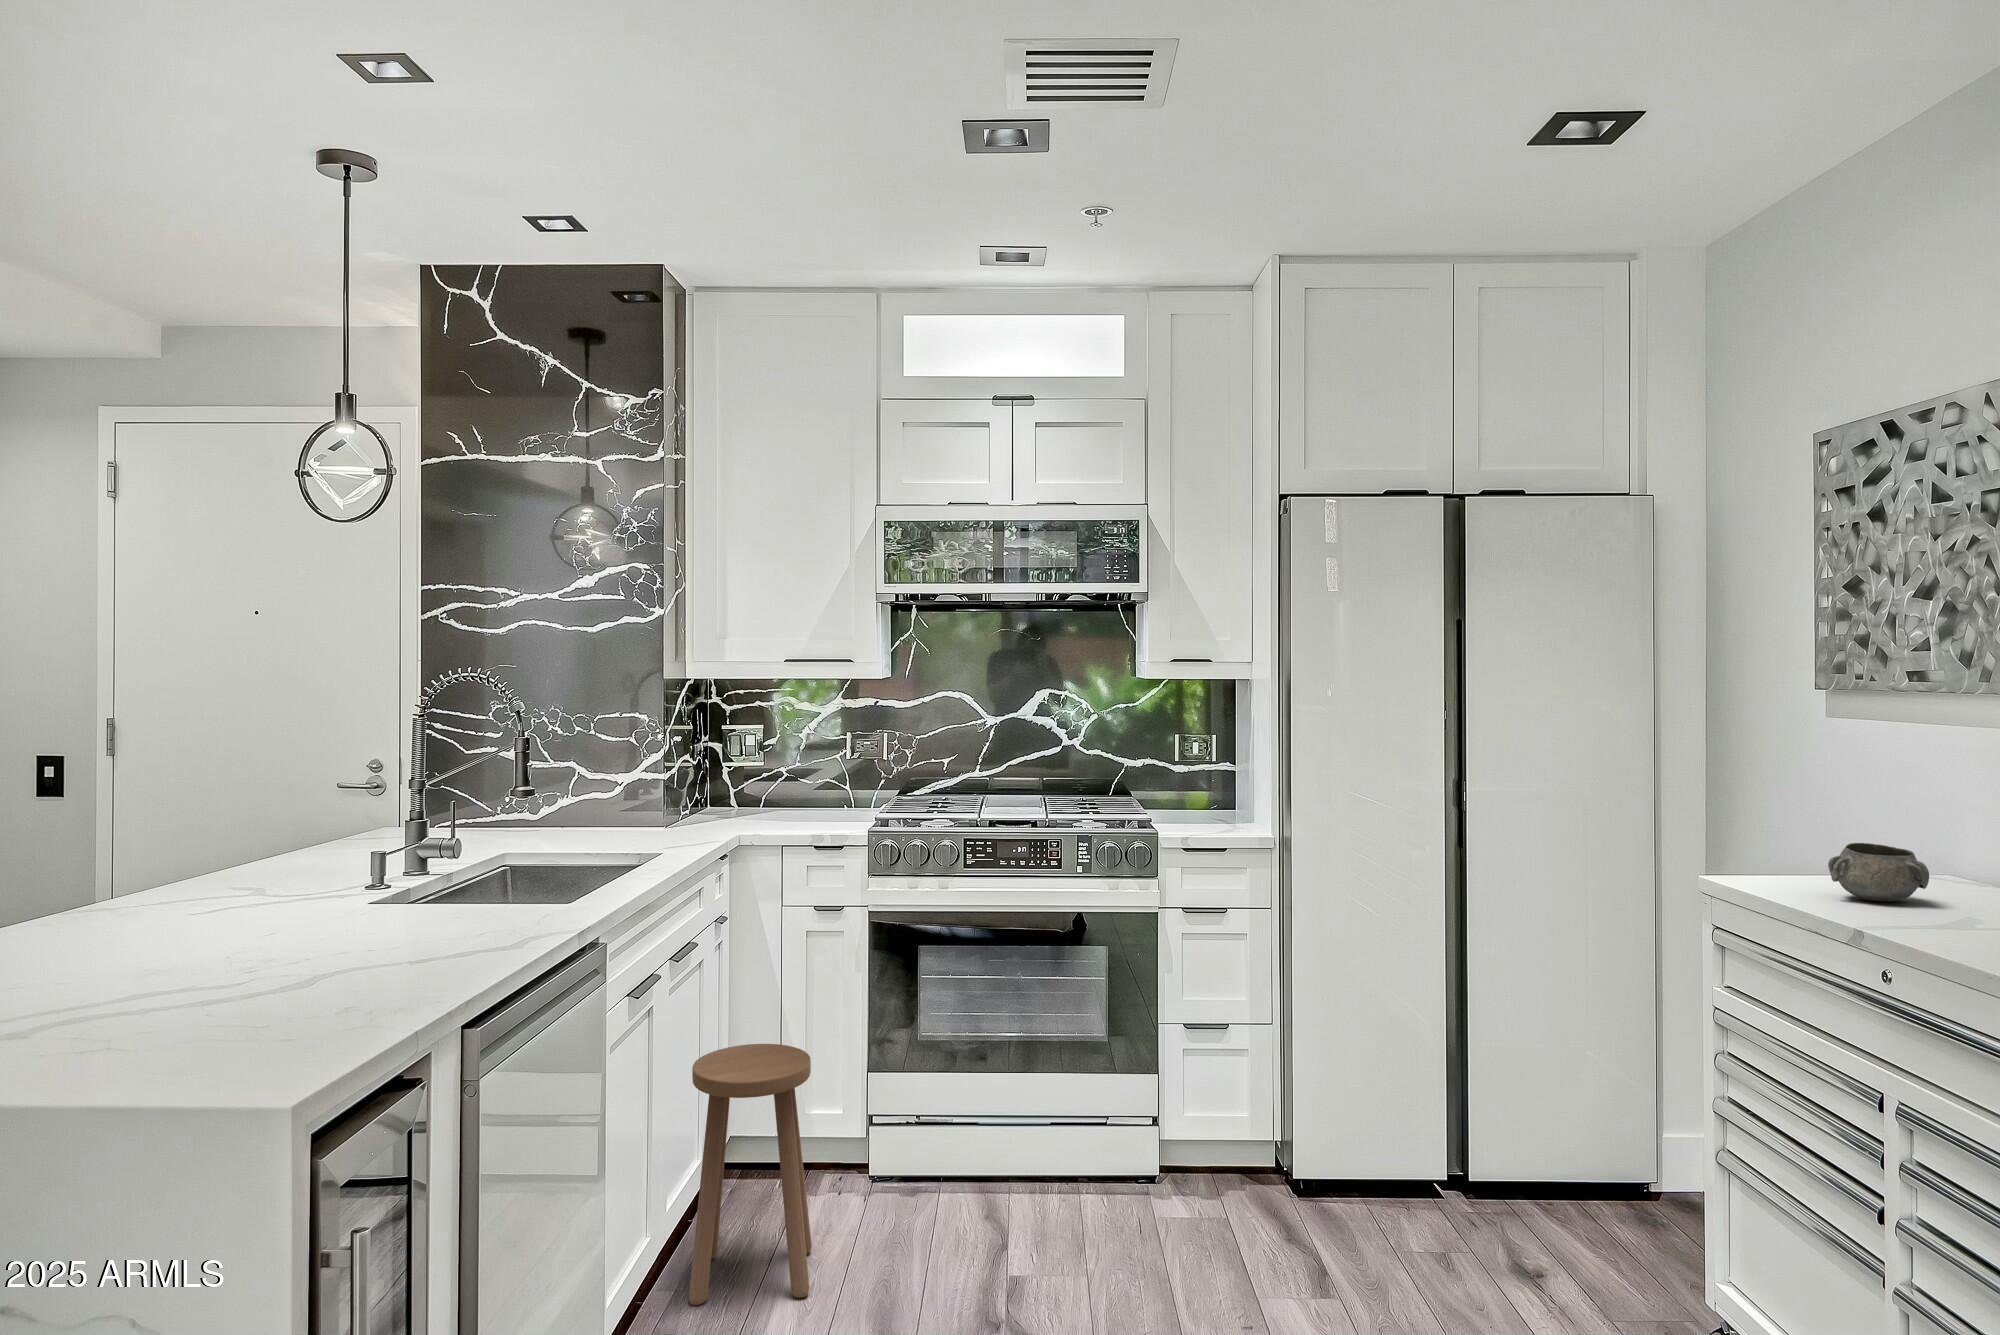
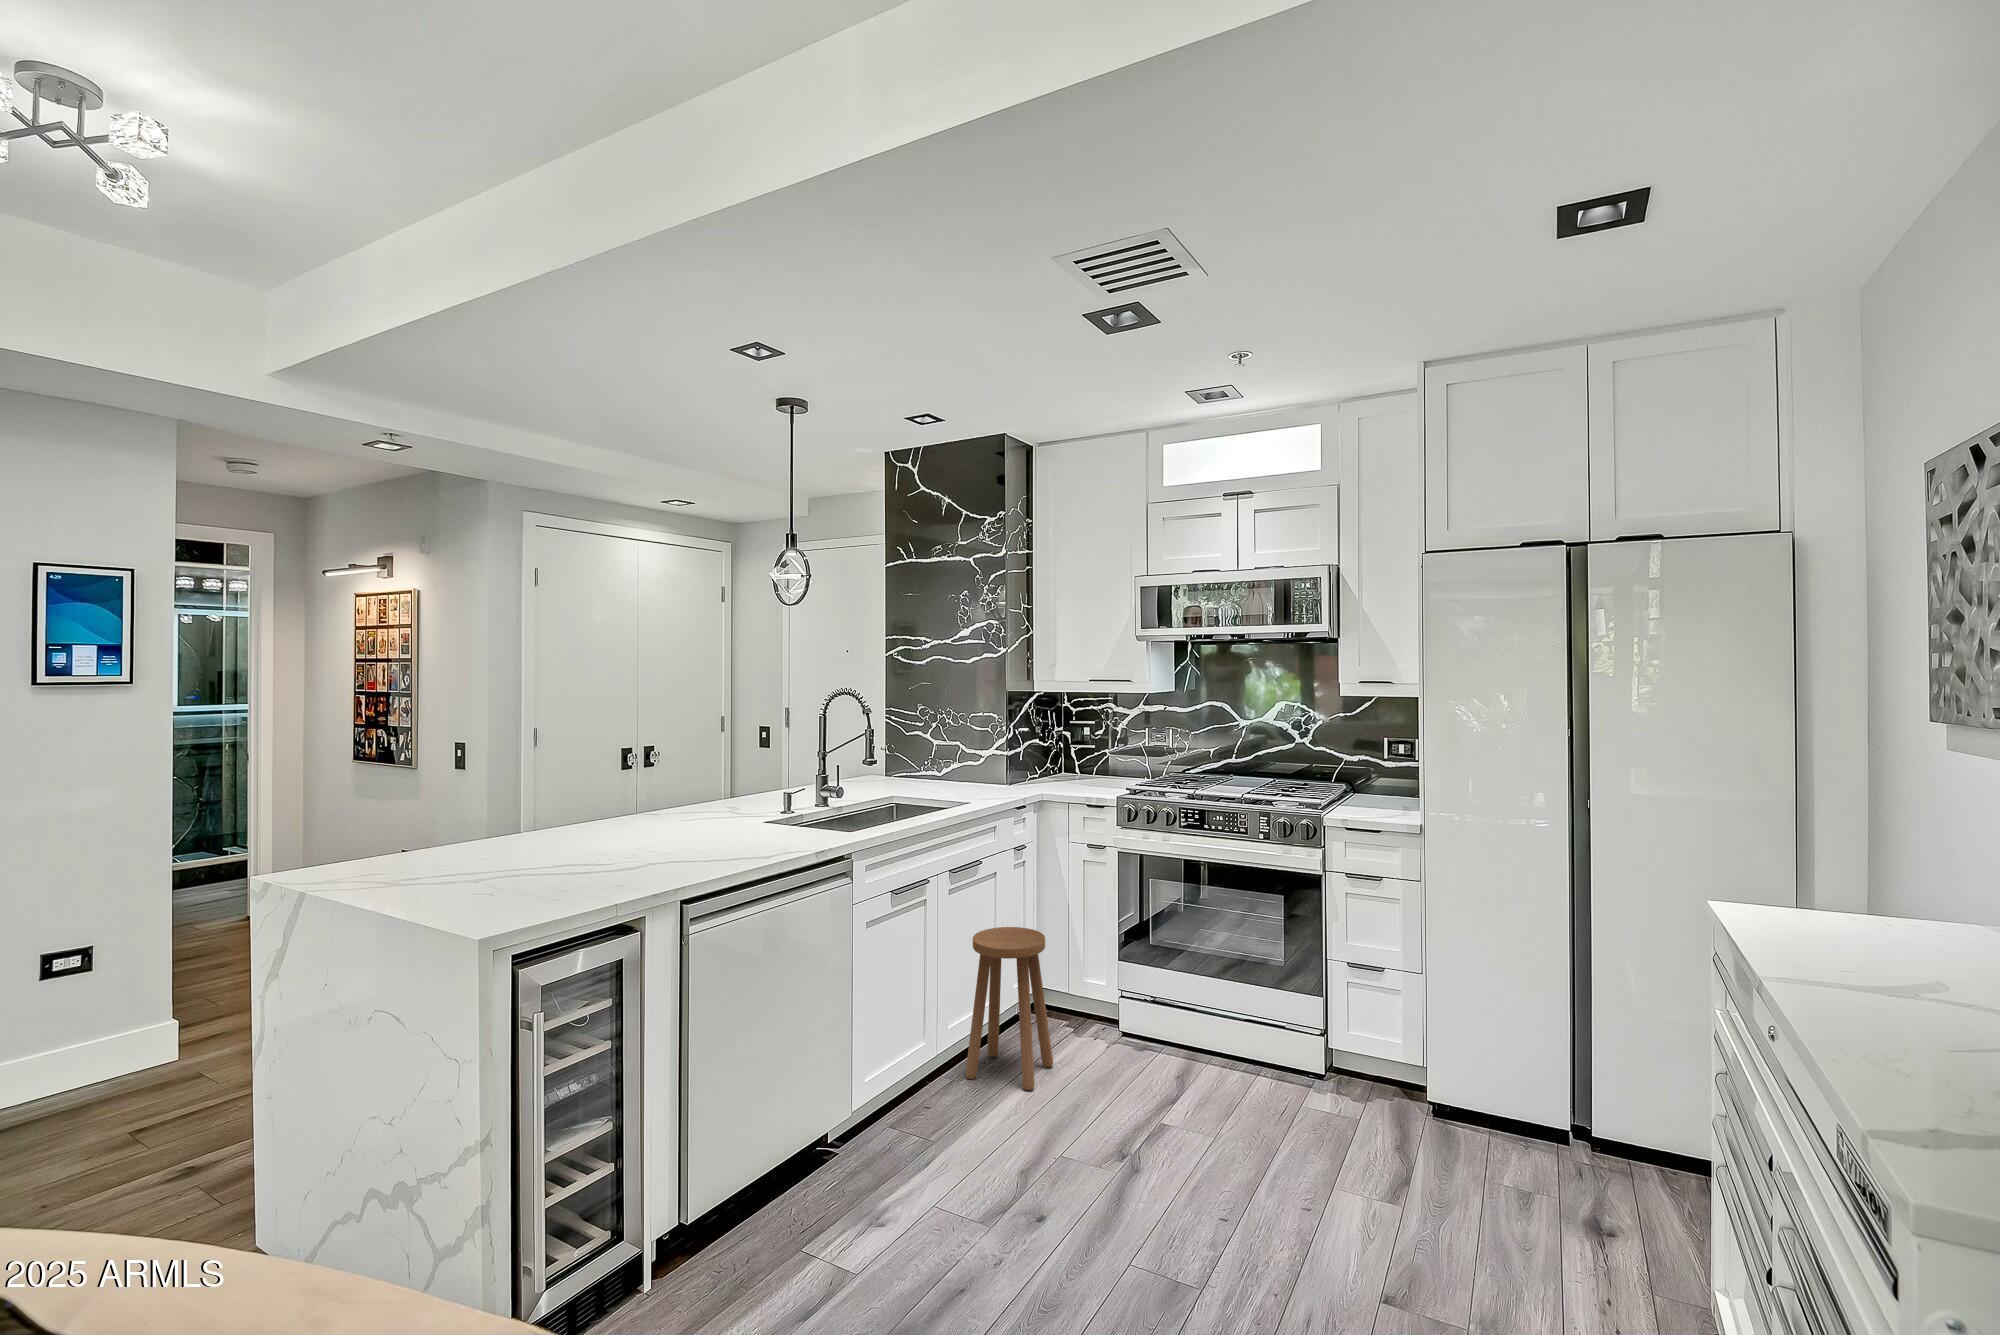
decorative bowl: present [1828,843,1929,902] -> none [1806,877,1914,938]

